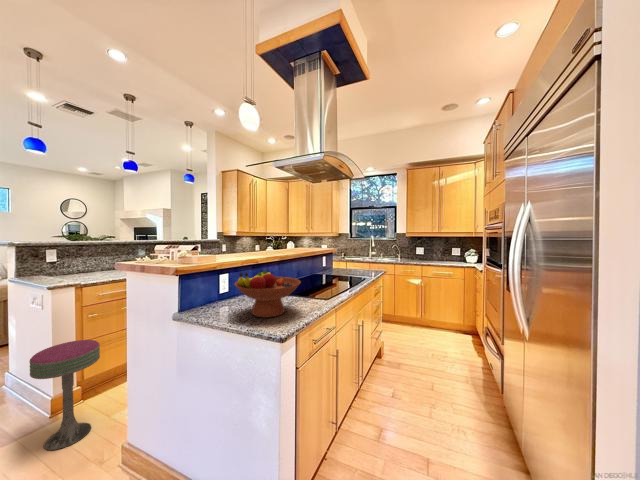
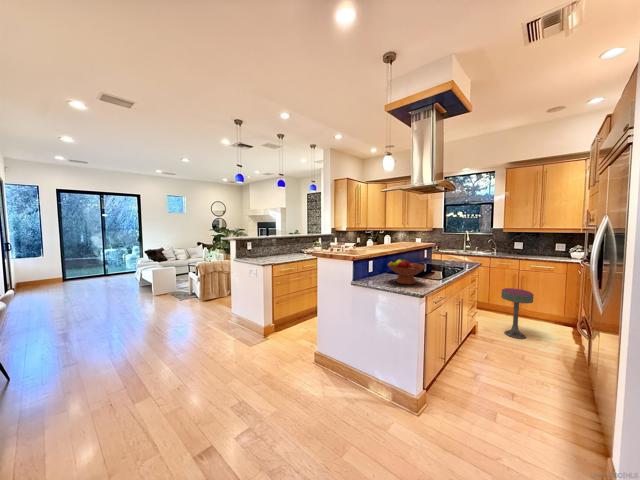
bar stool: present [29,340,100,450] -> present [501,288,534,339]

